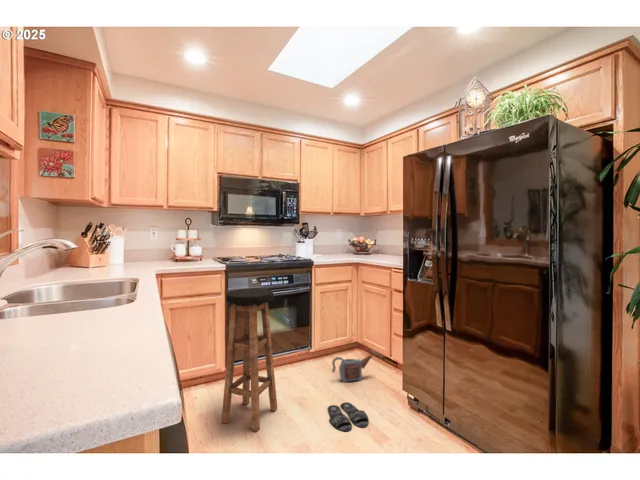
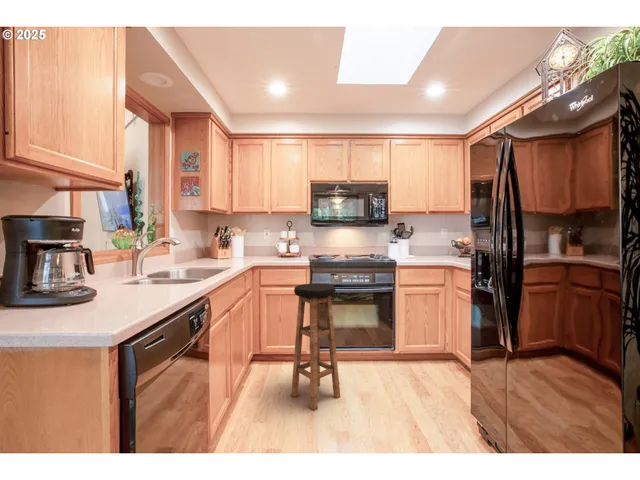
watering can: present [332,355,372,382] -> none [404,361,453,391]
slippers: present [328,402,369,432] -> none [382,407,423,437]

